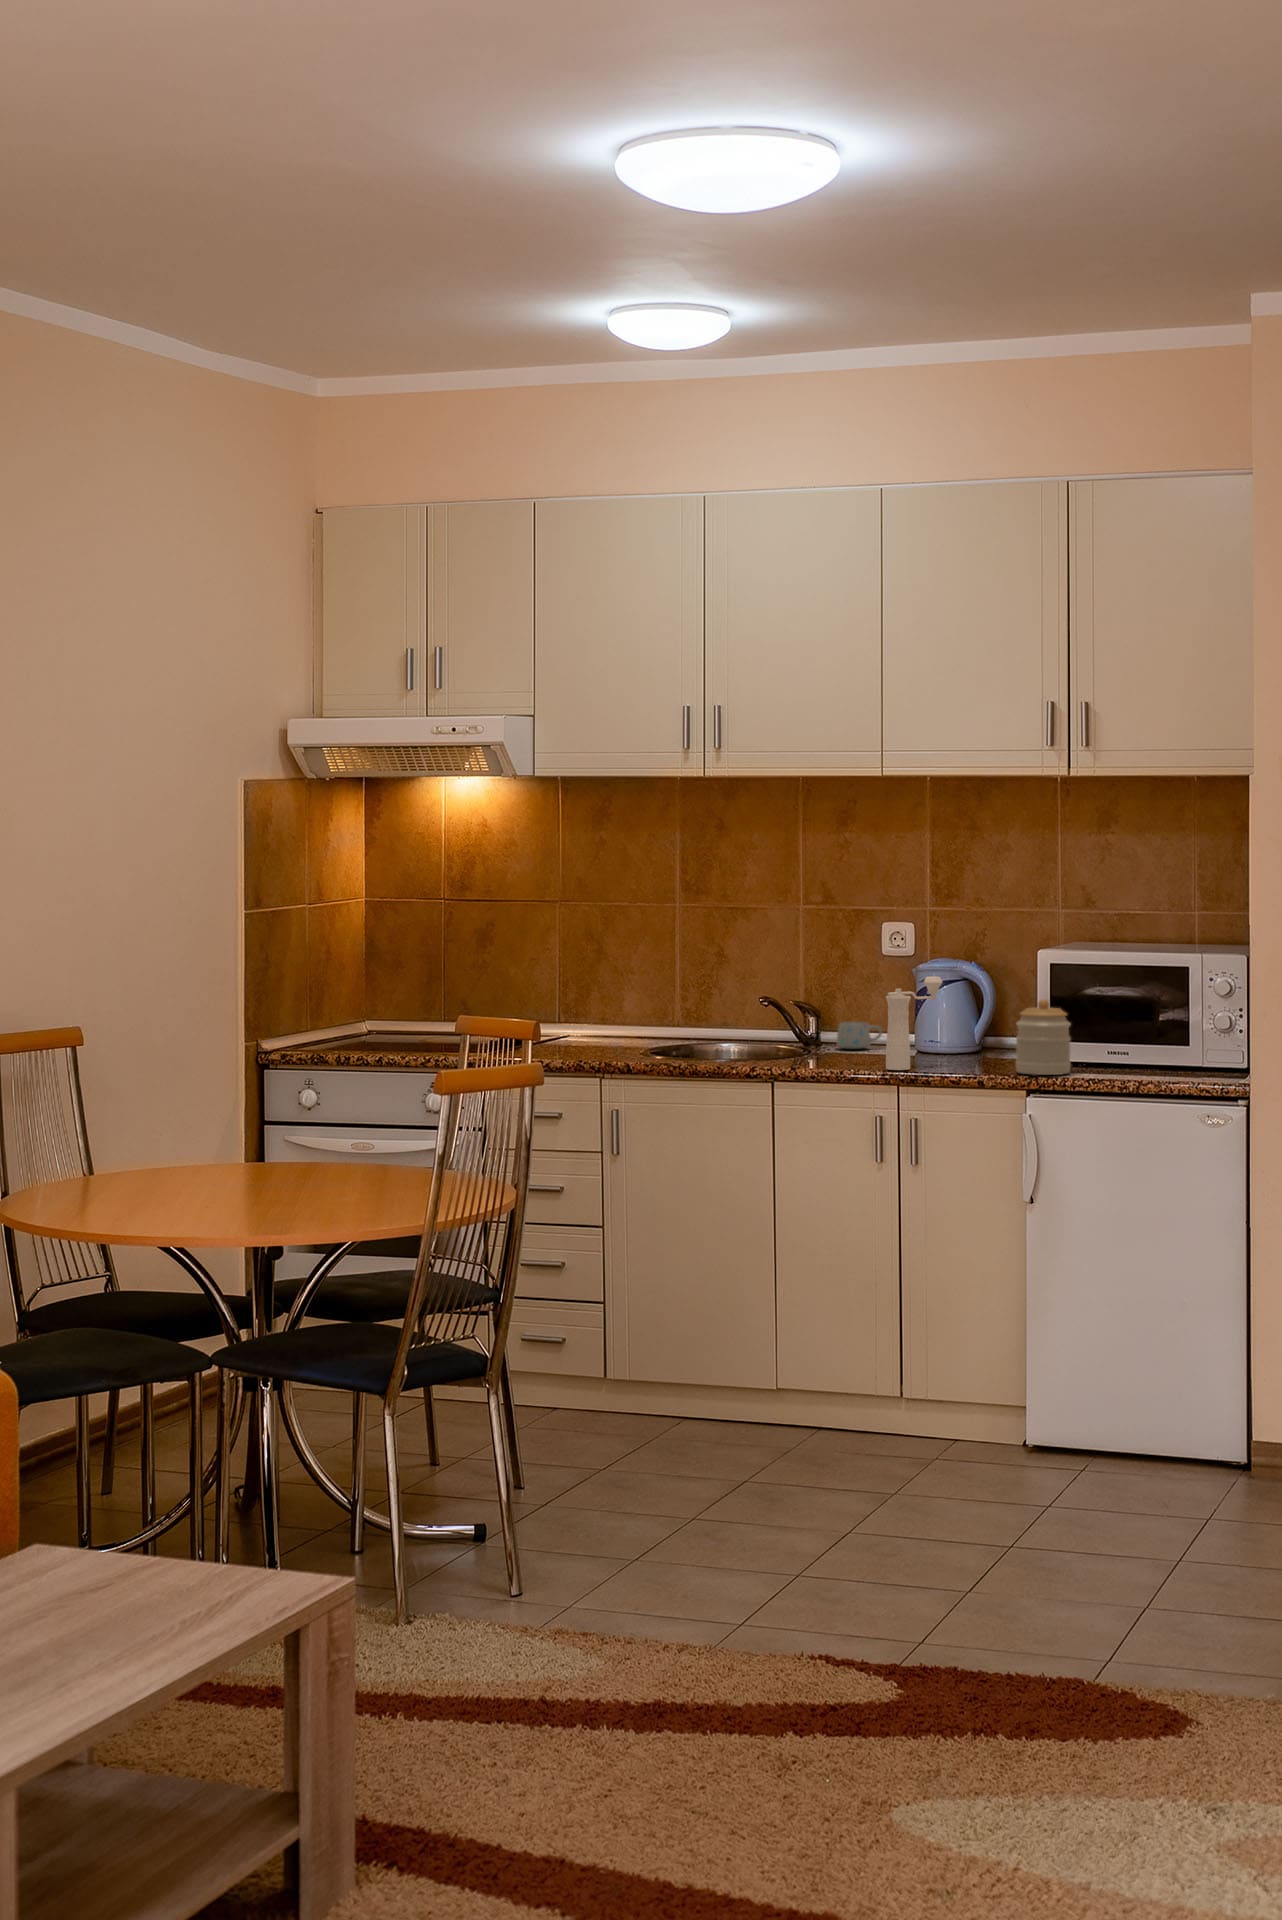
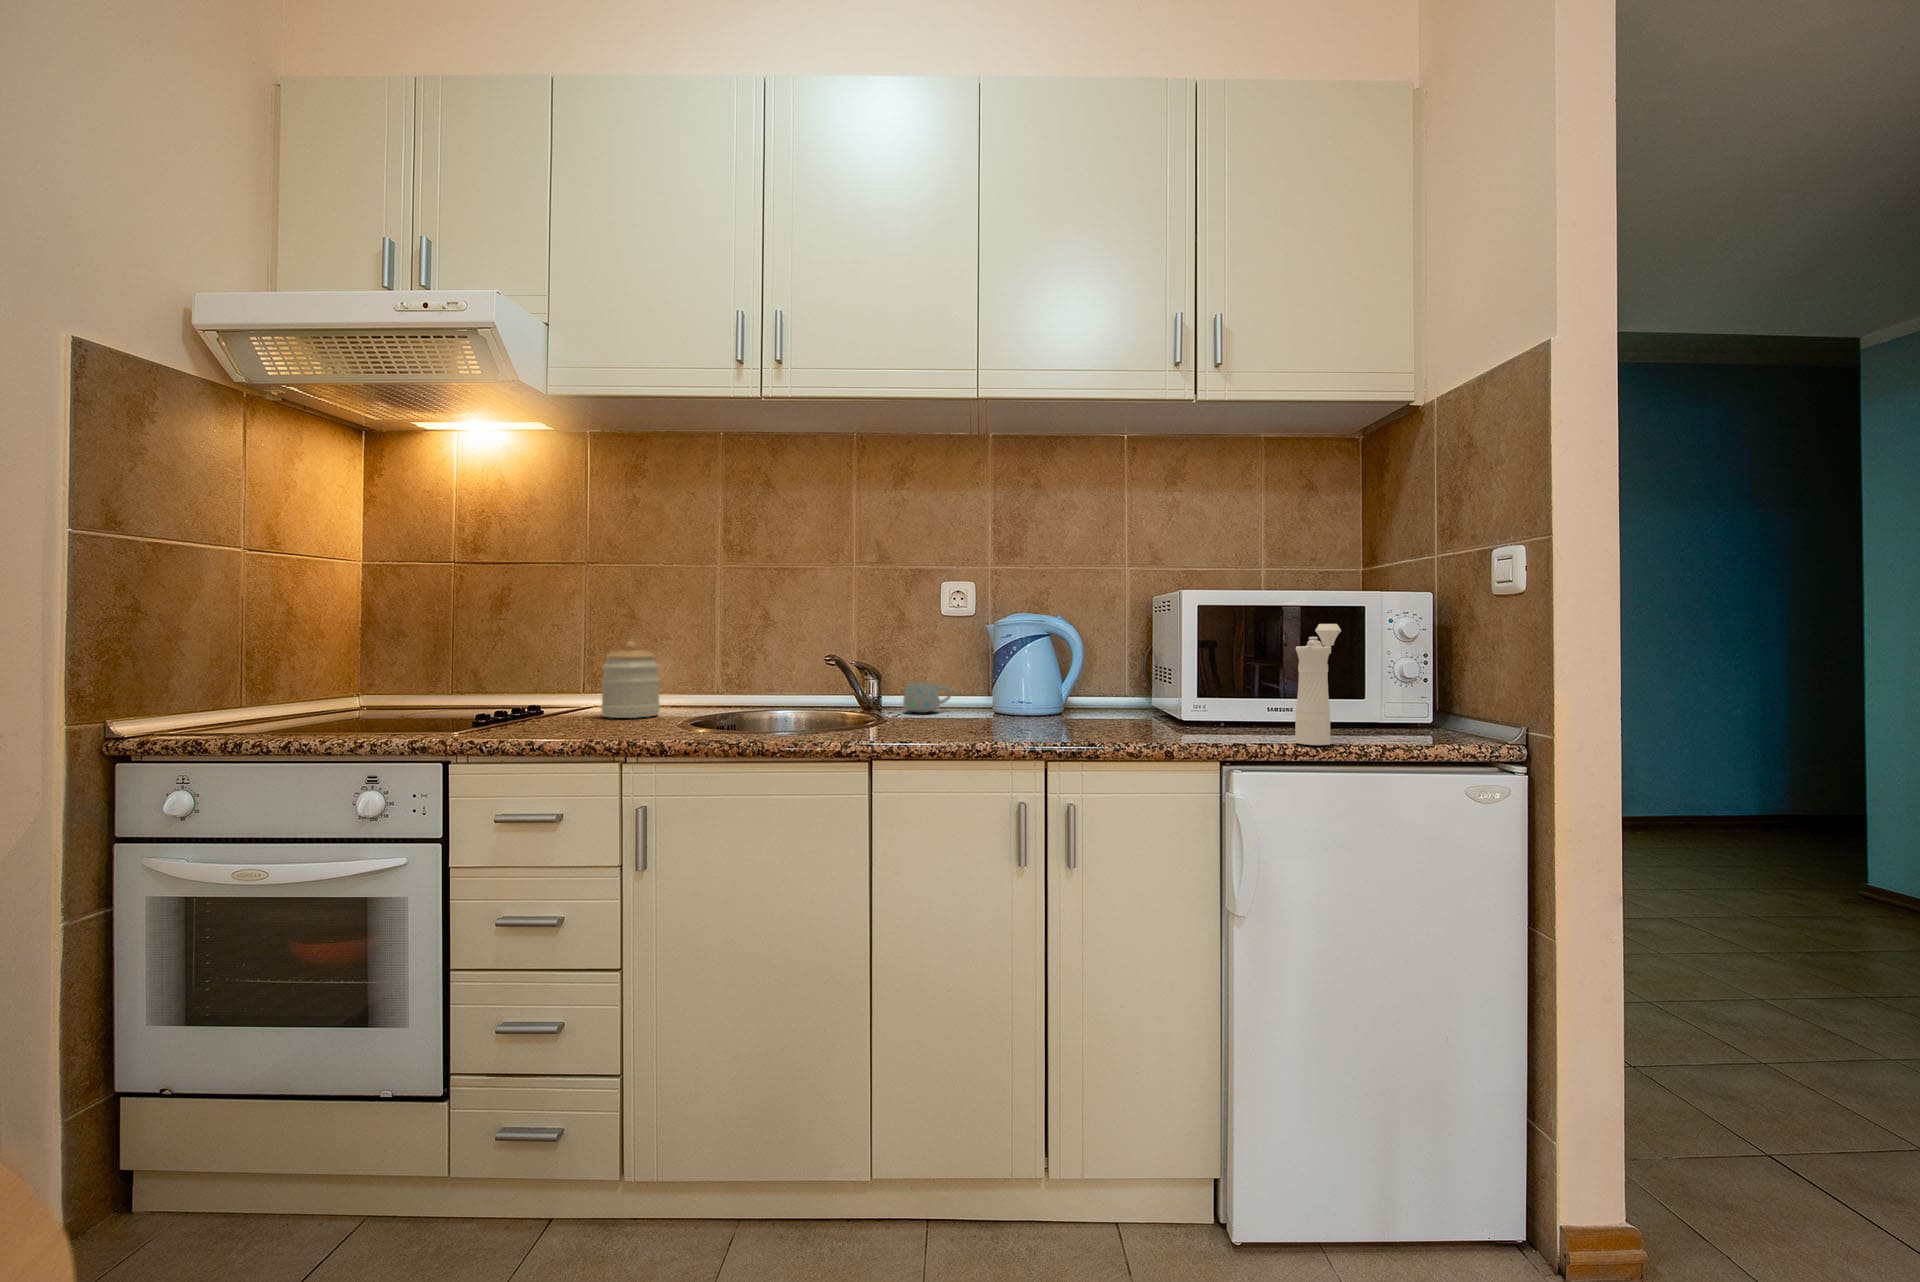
pepper mill: present [886,977,943,1070] -> present [1295,624,1341,745]
jar: present [1016,999,1071,1075] -> present [601,641,660,718]

